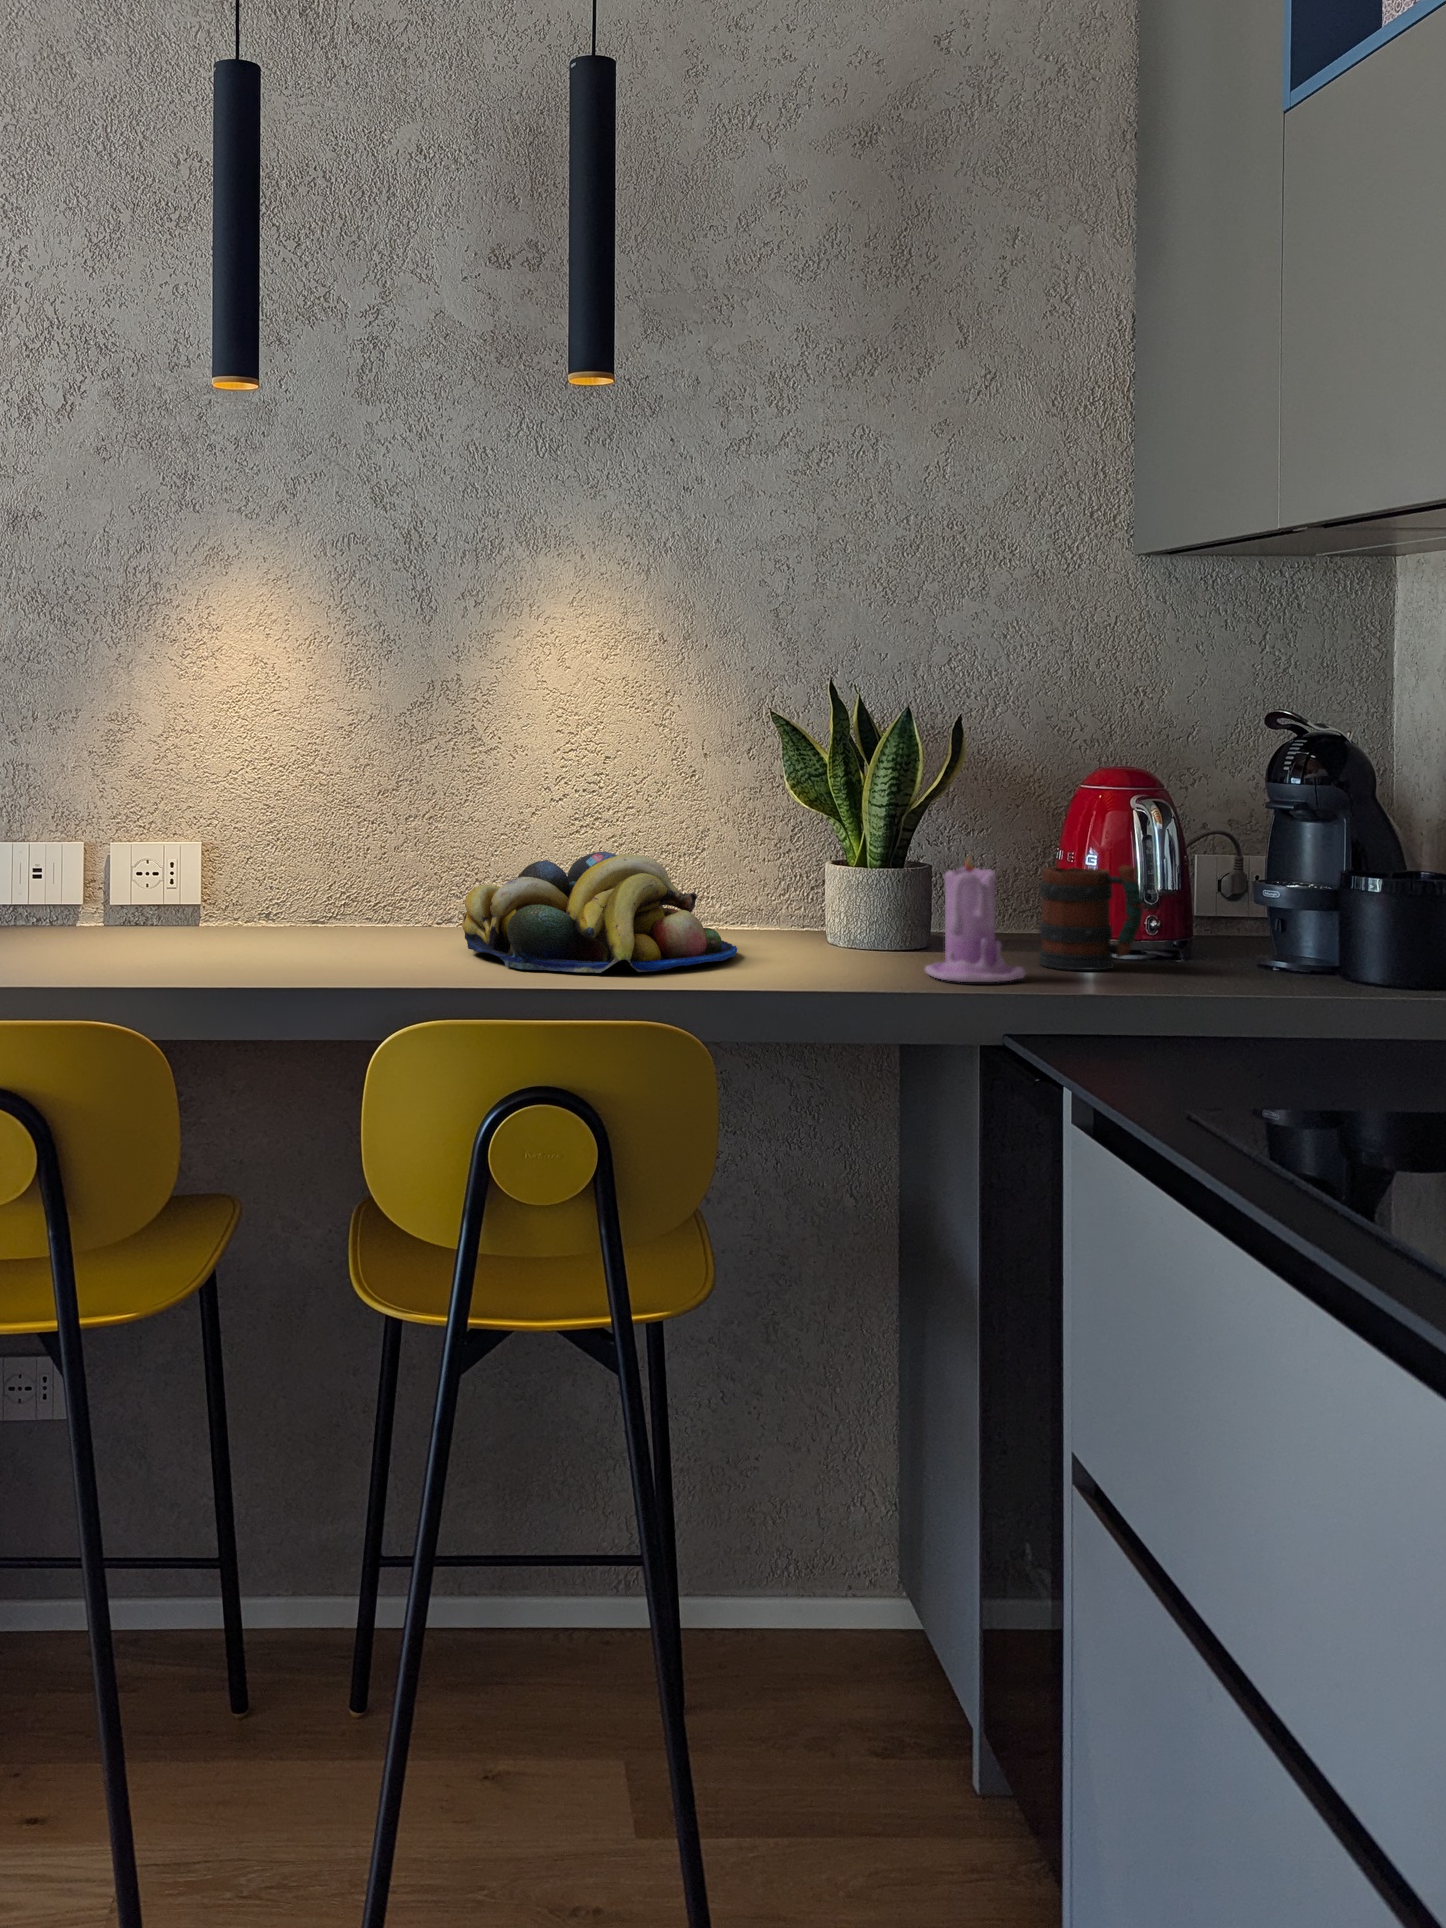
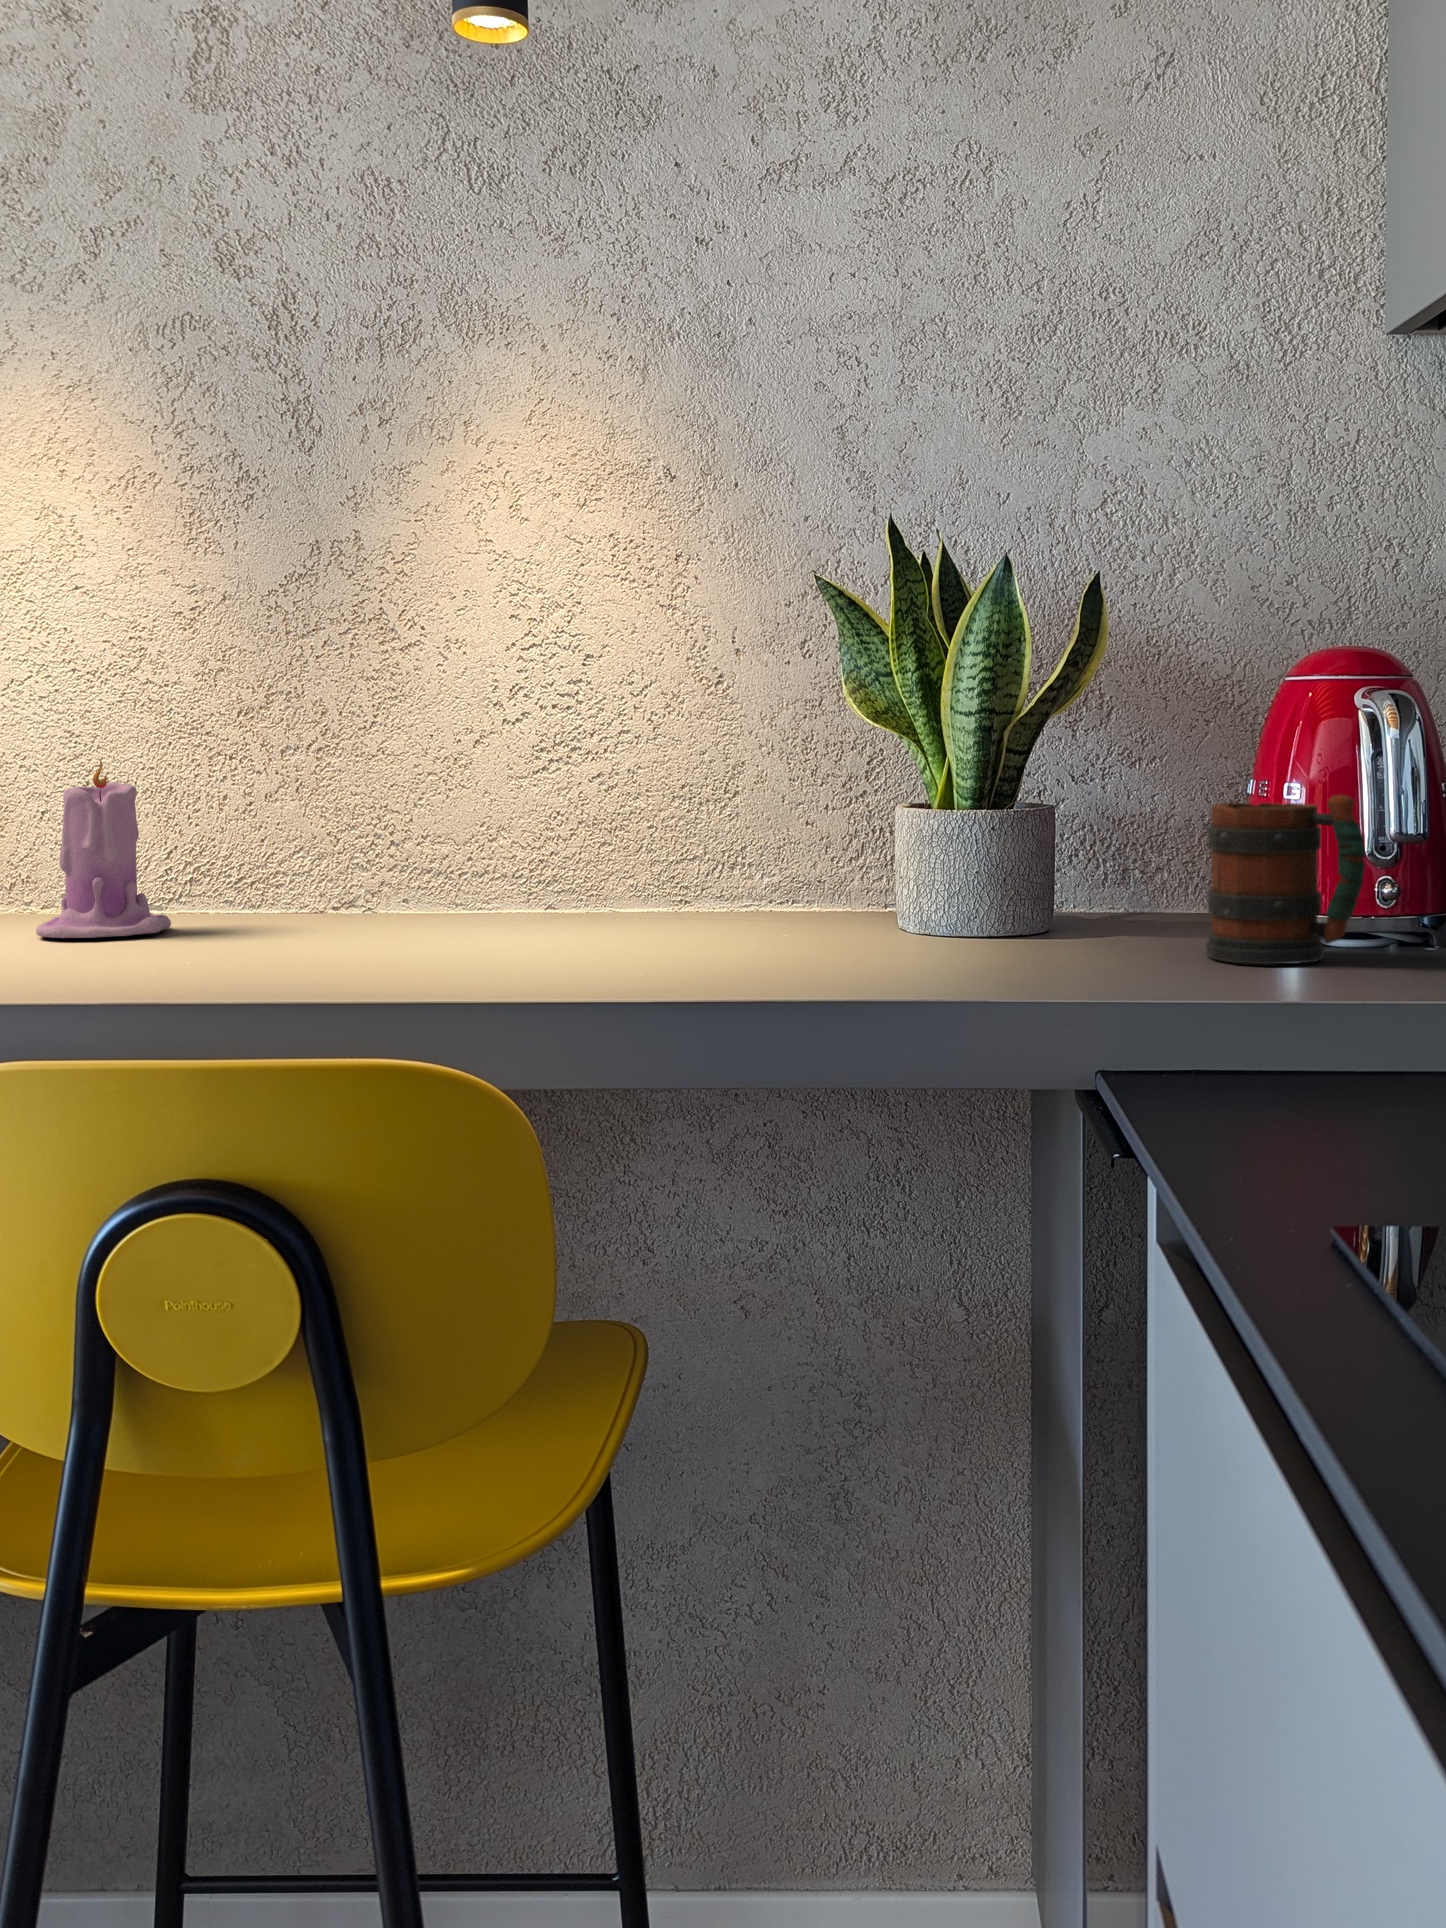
fruit bowl: present [462,852,737,973] -> none [305,792,738,979]
candle: present [925,857,1025,982] -> present [36,760,171,938]

